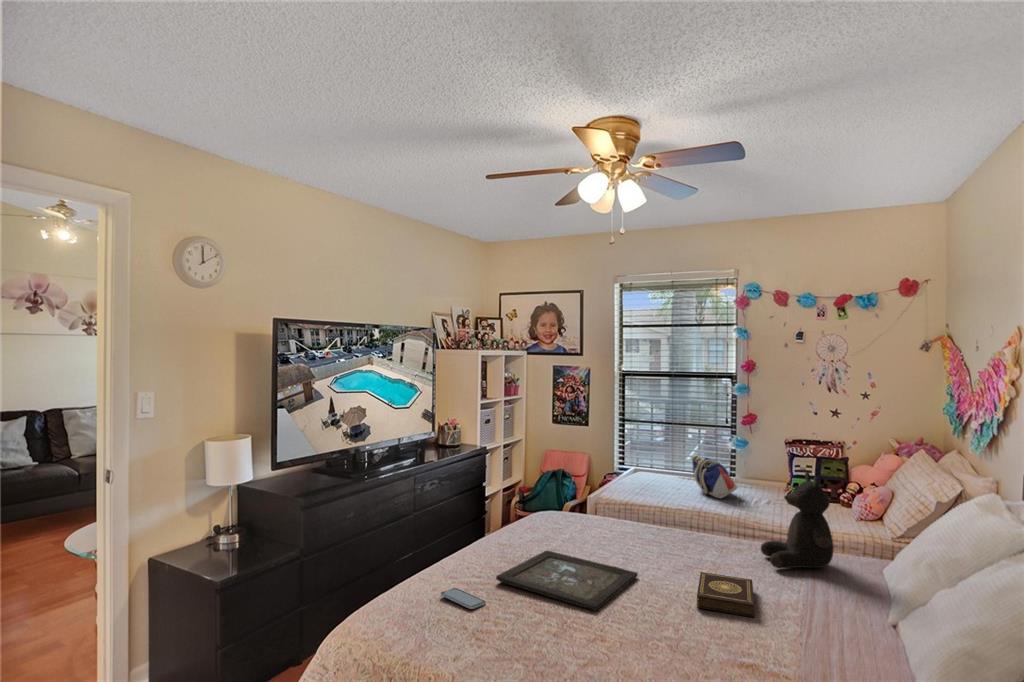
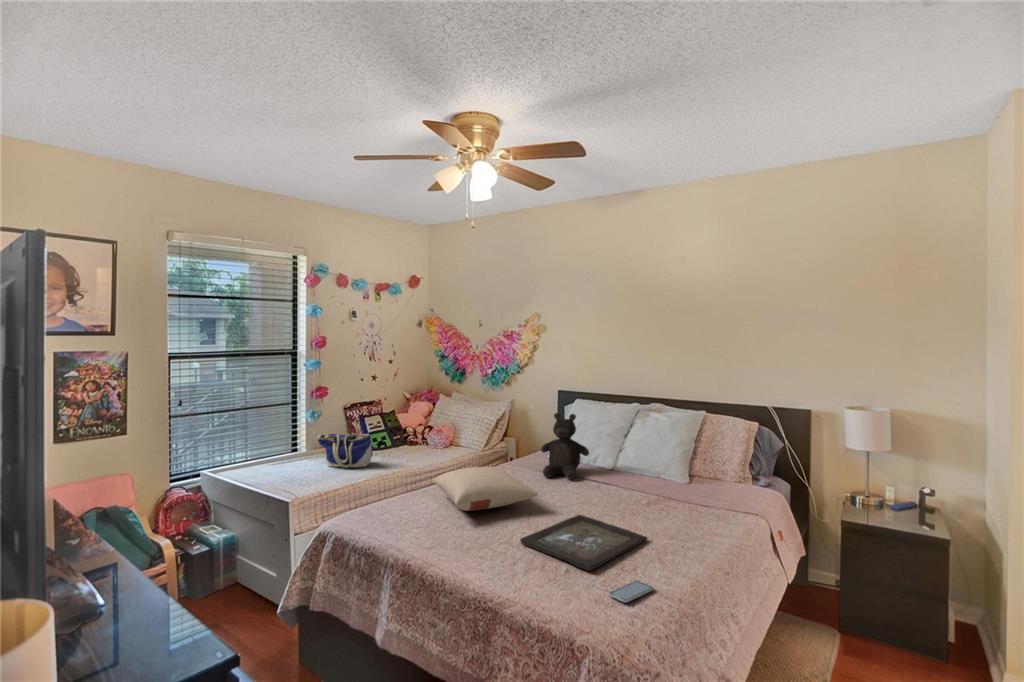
pillow: none [570,494,699,540] -> present [433,467,538,511]
book: present [697,572,754,617] -> none [592,486,647,511]

